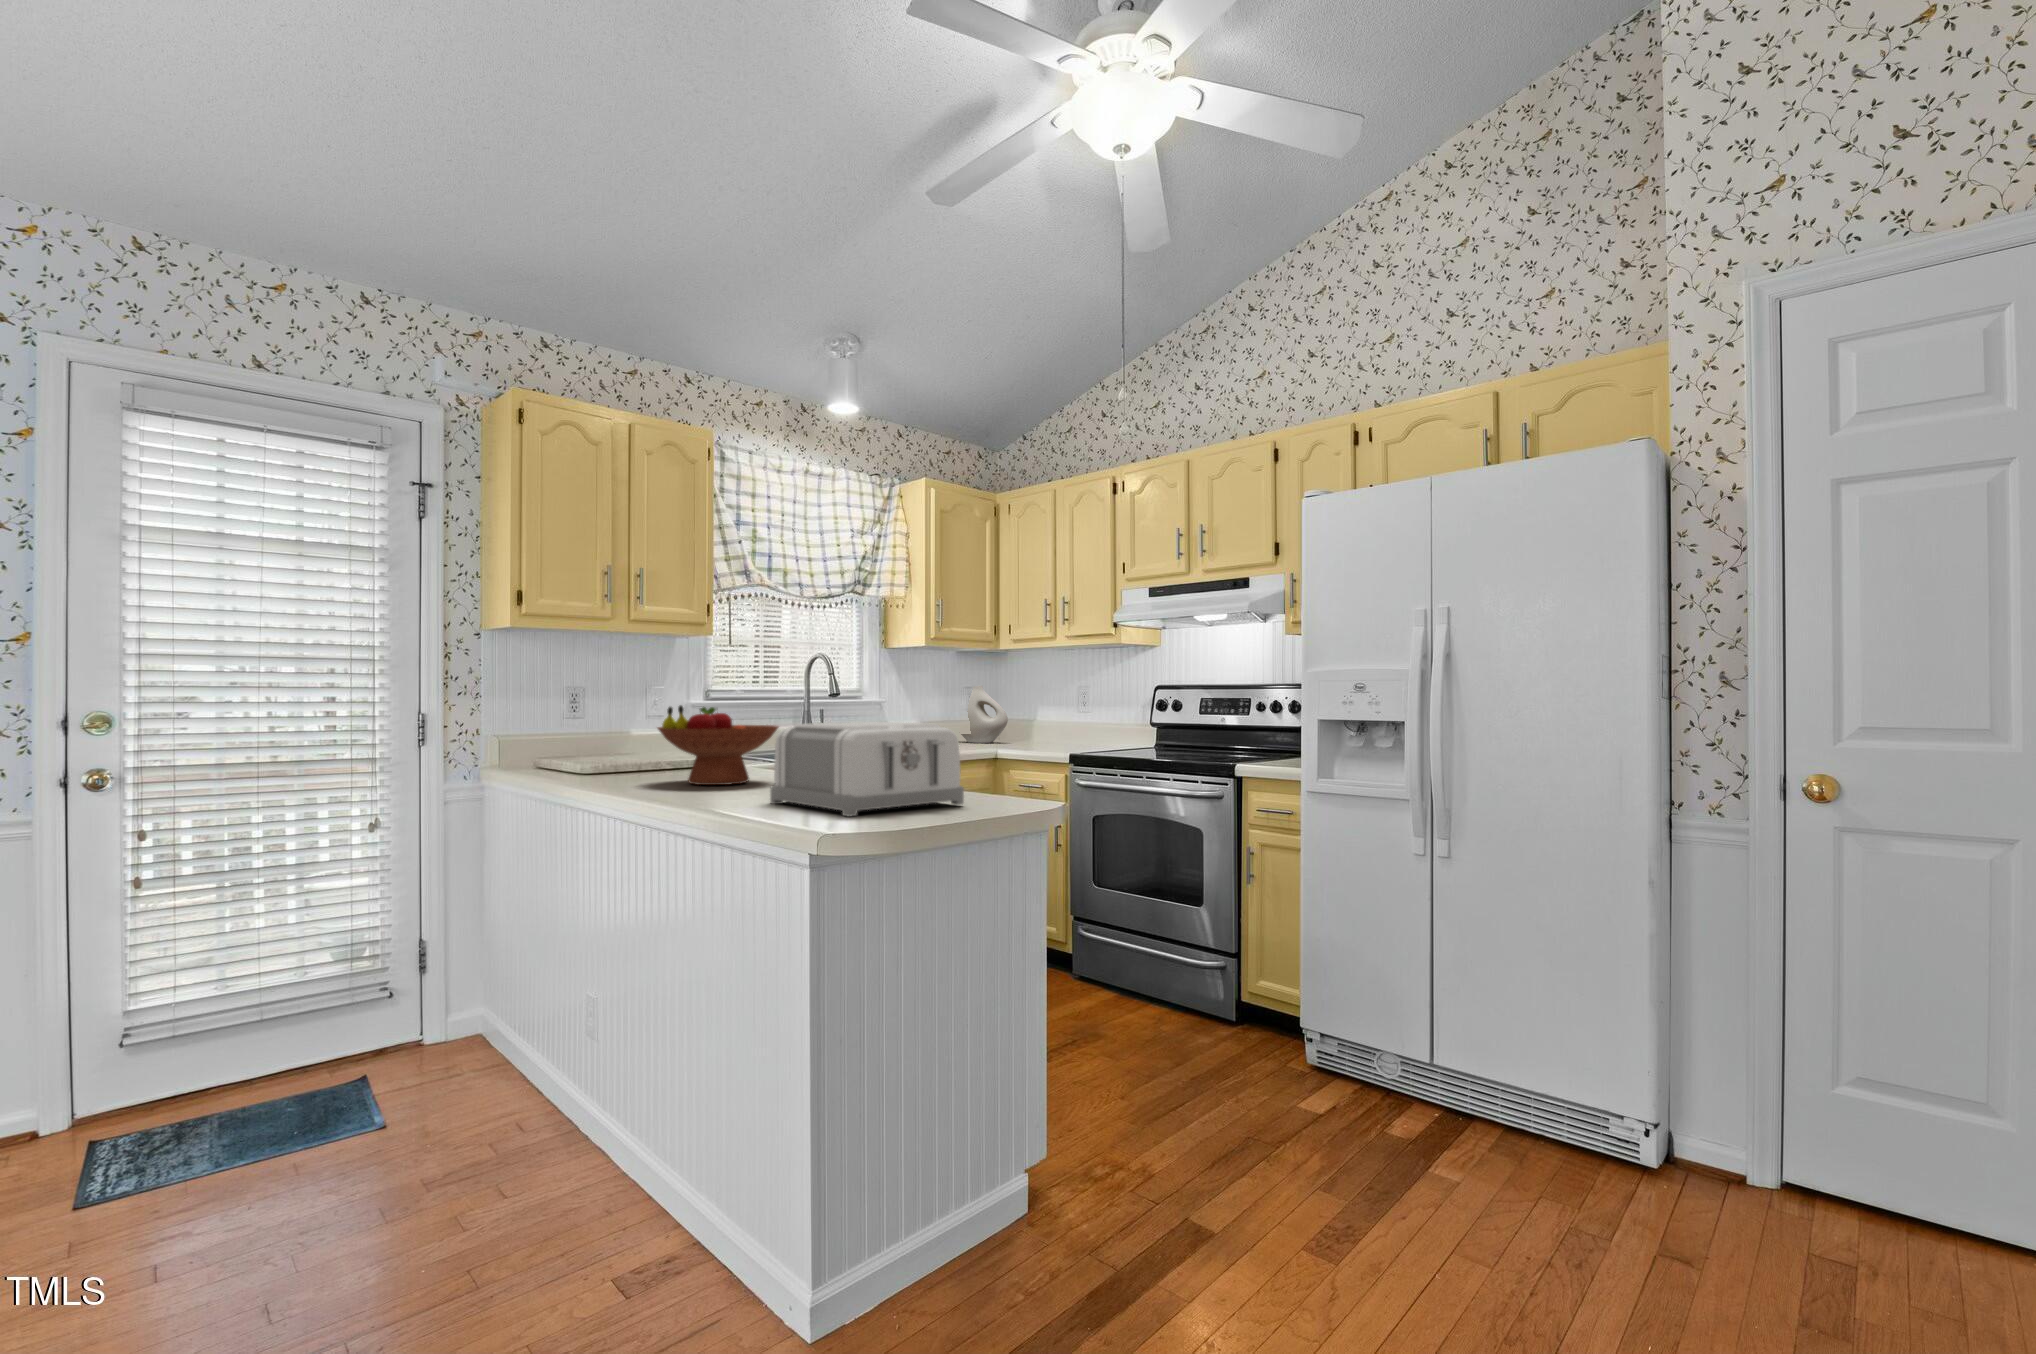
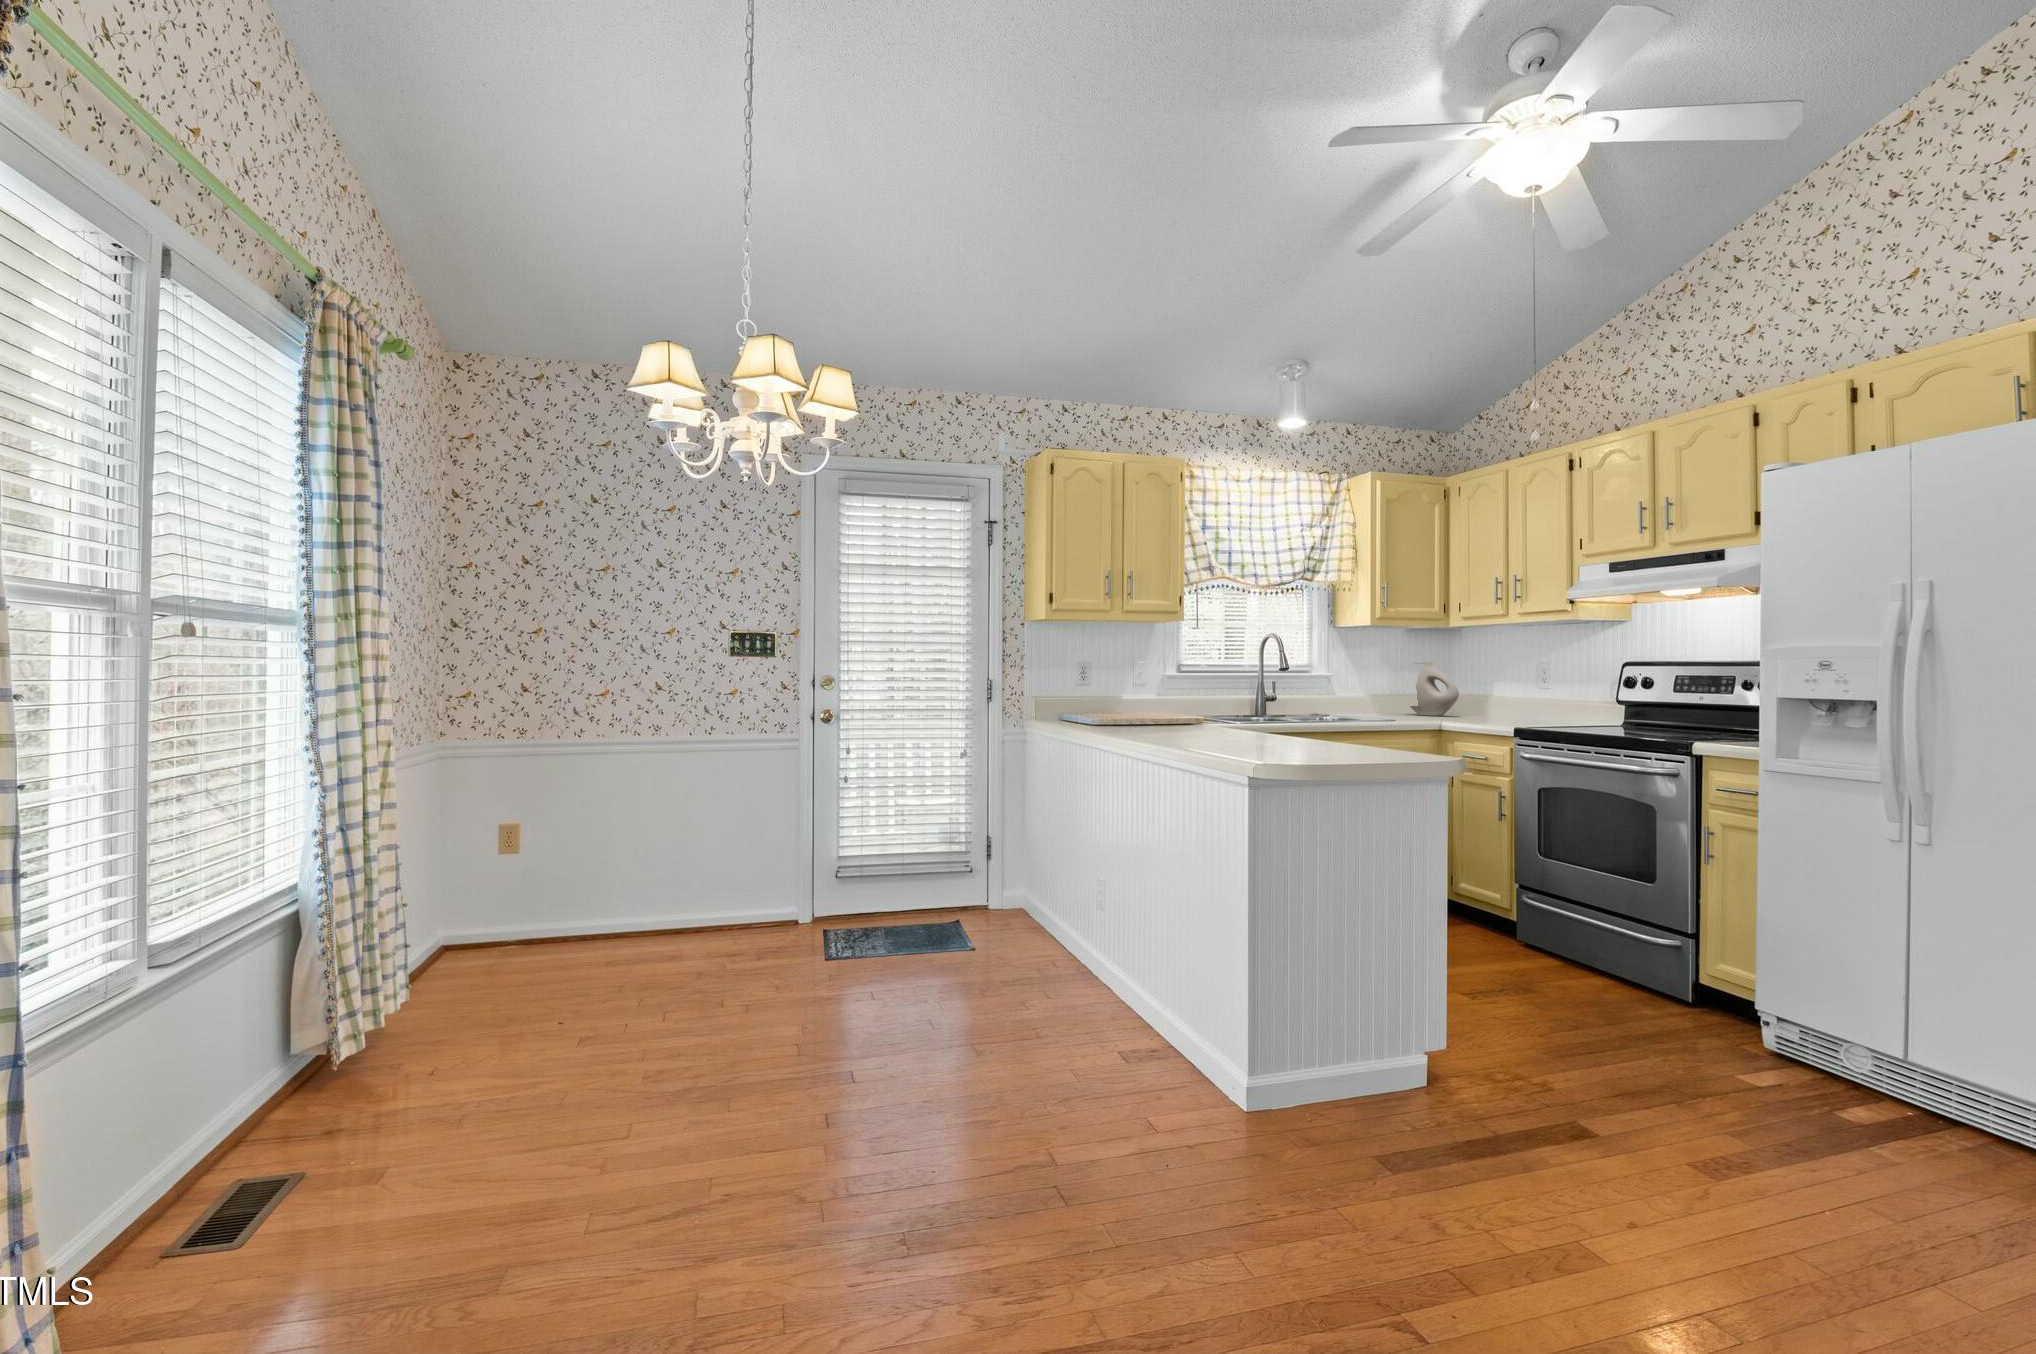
fruit bowl: present [658,705,779,785] -> none [1142,676,1233,737]
toaster: present [770,722,964,816] -> none [1222,691,1374,760]

